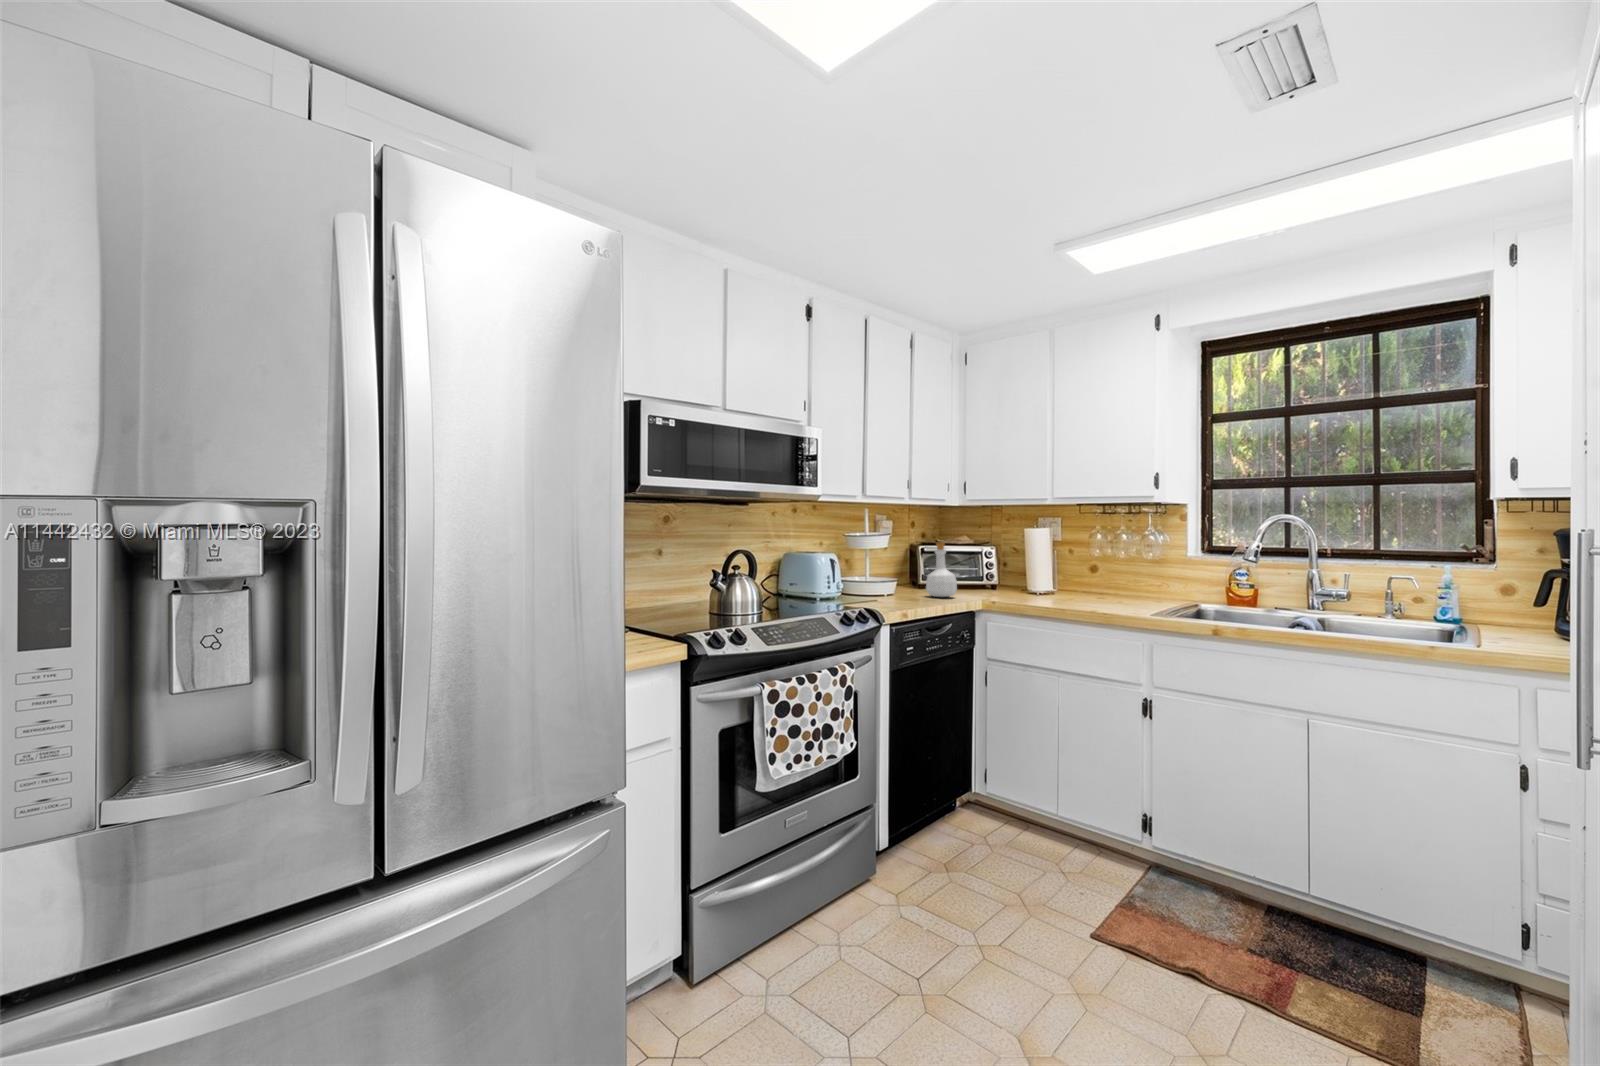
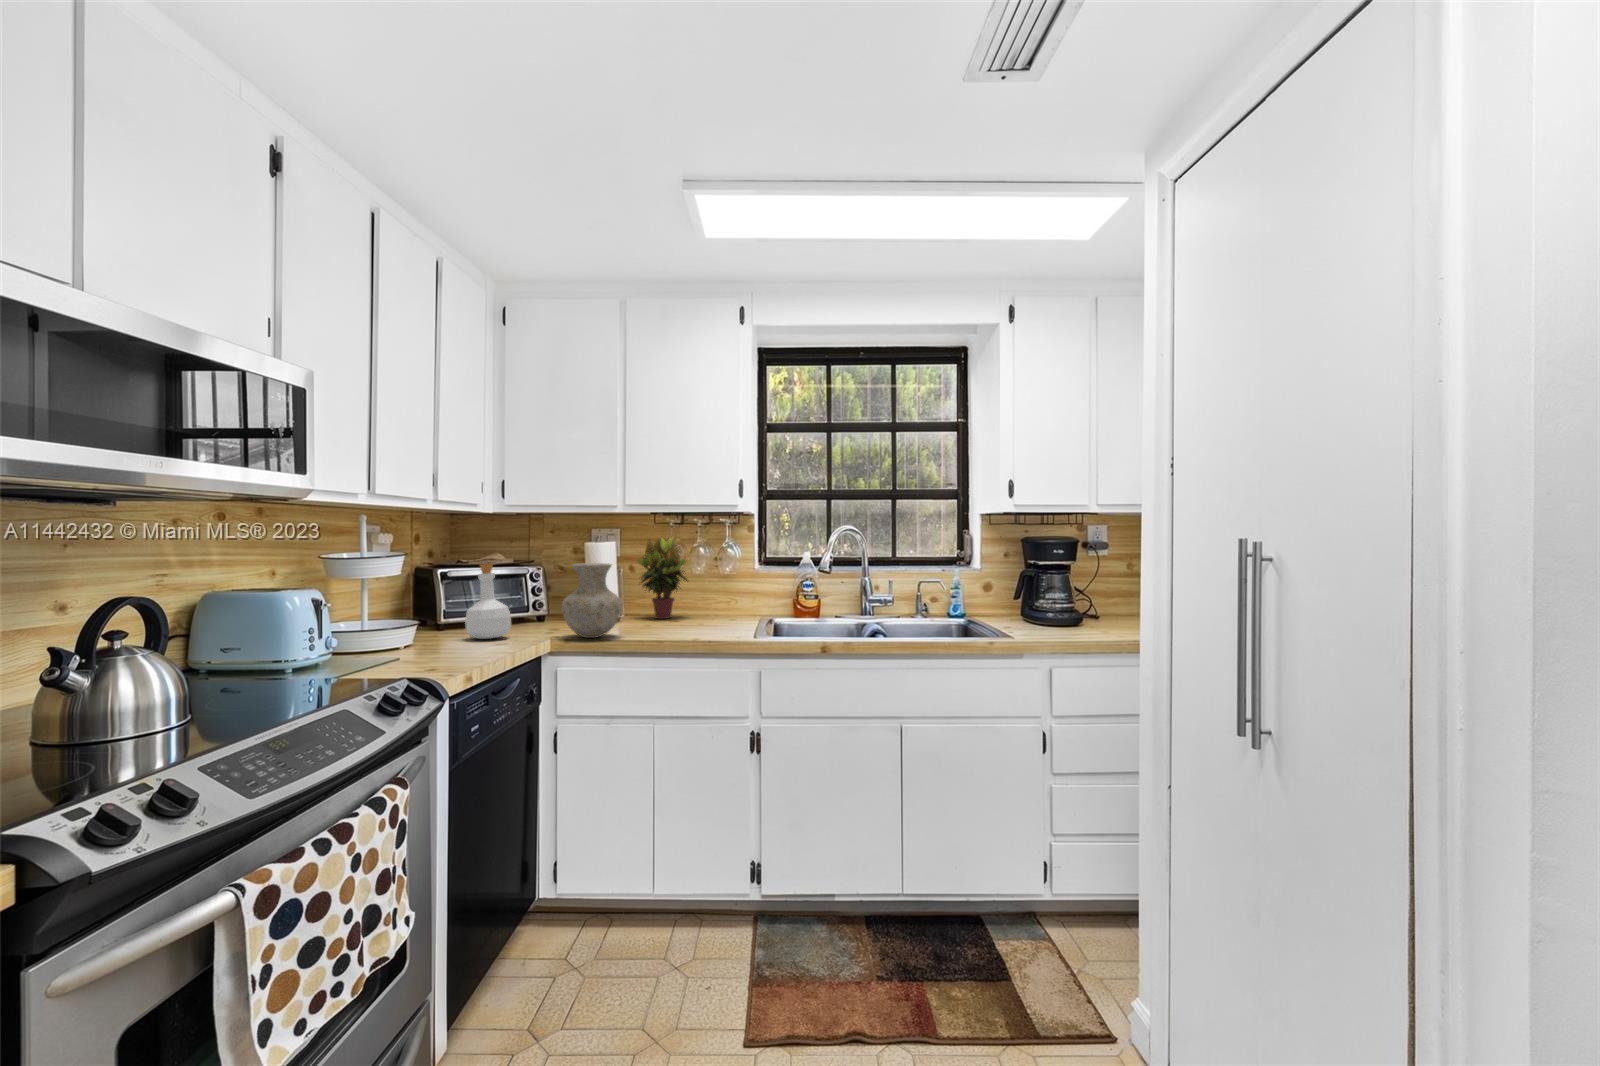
potted plant: none [1073,524,1125,598] -> present [638,537,687,619]
vase: none [991,545,1039,603] -> present [562,563,622,638]

